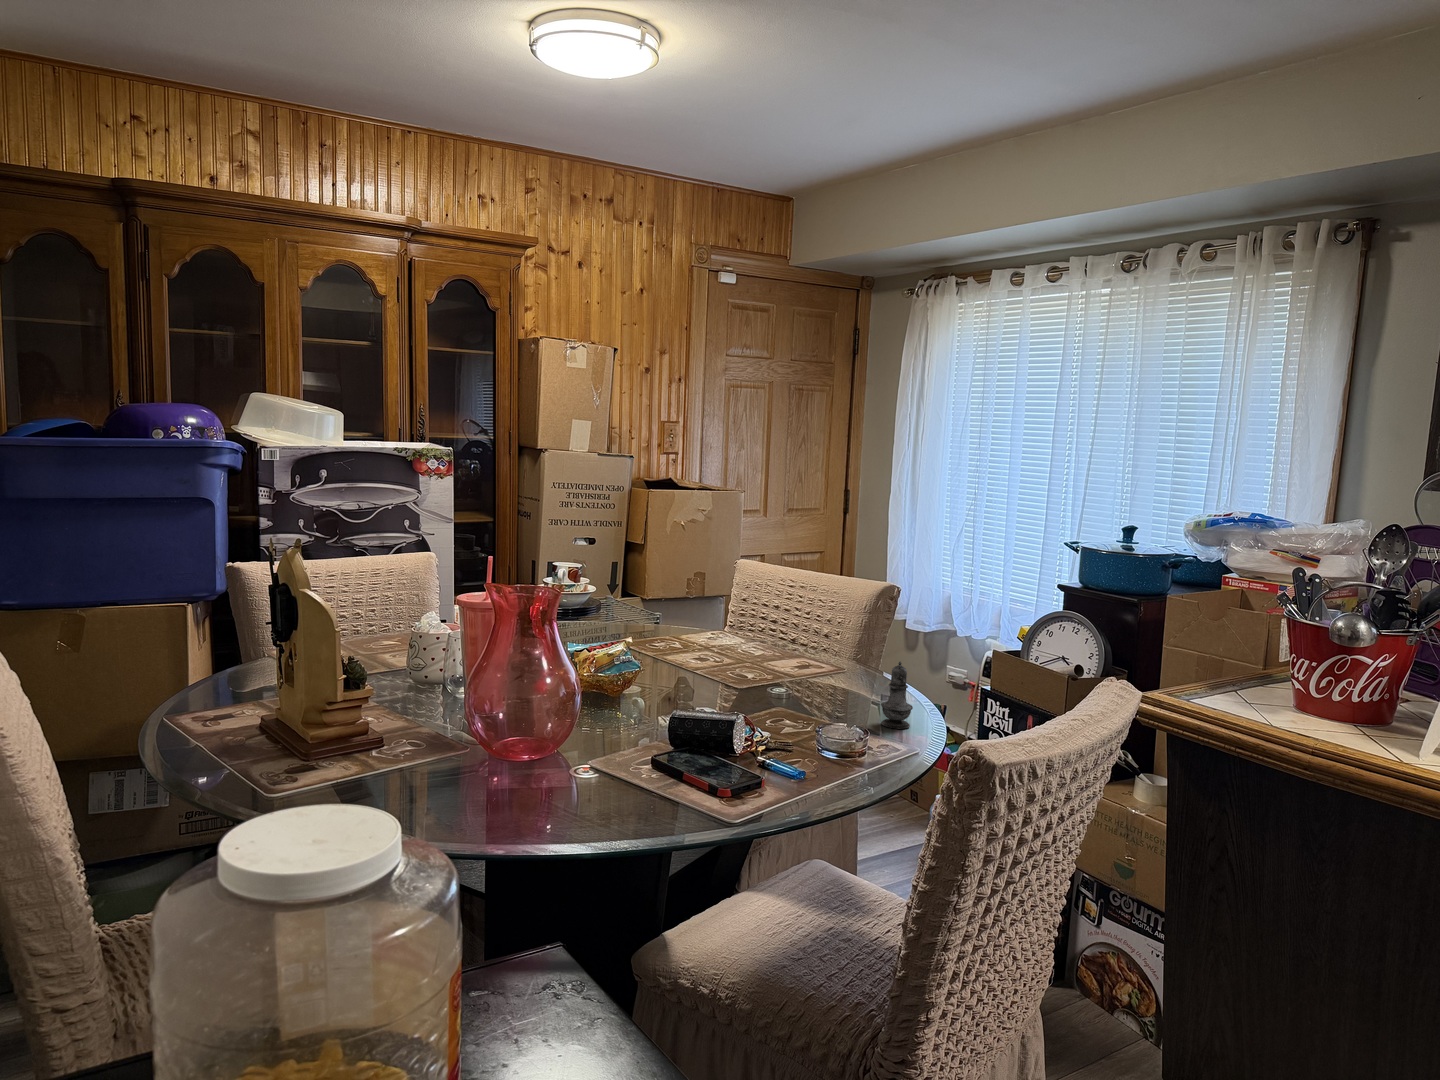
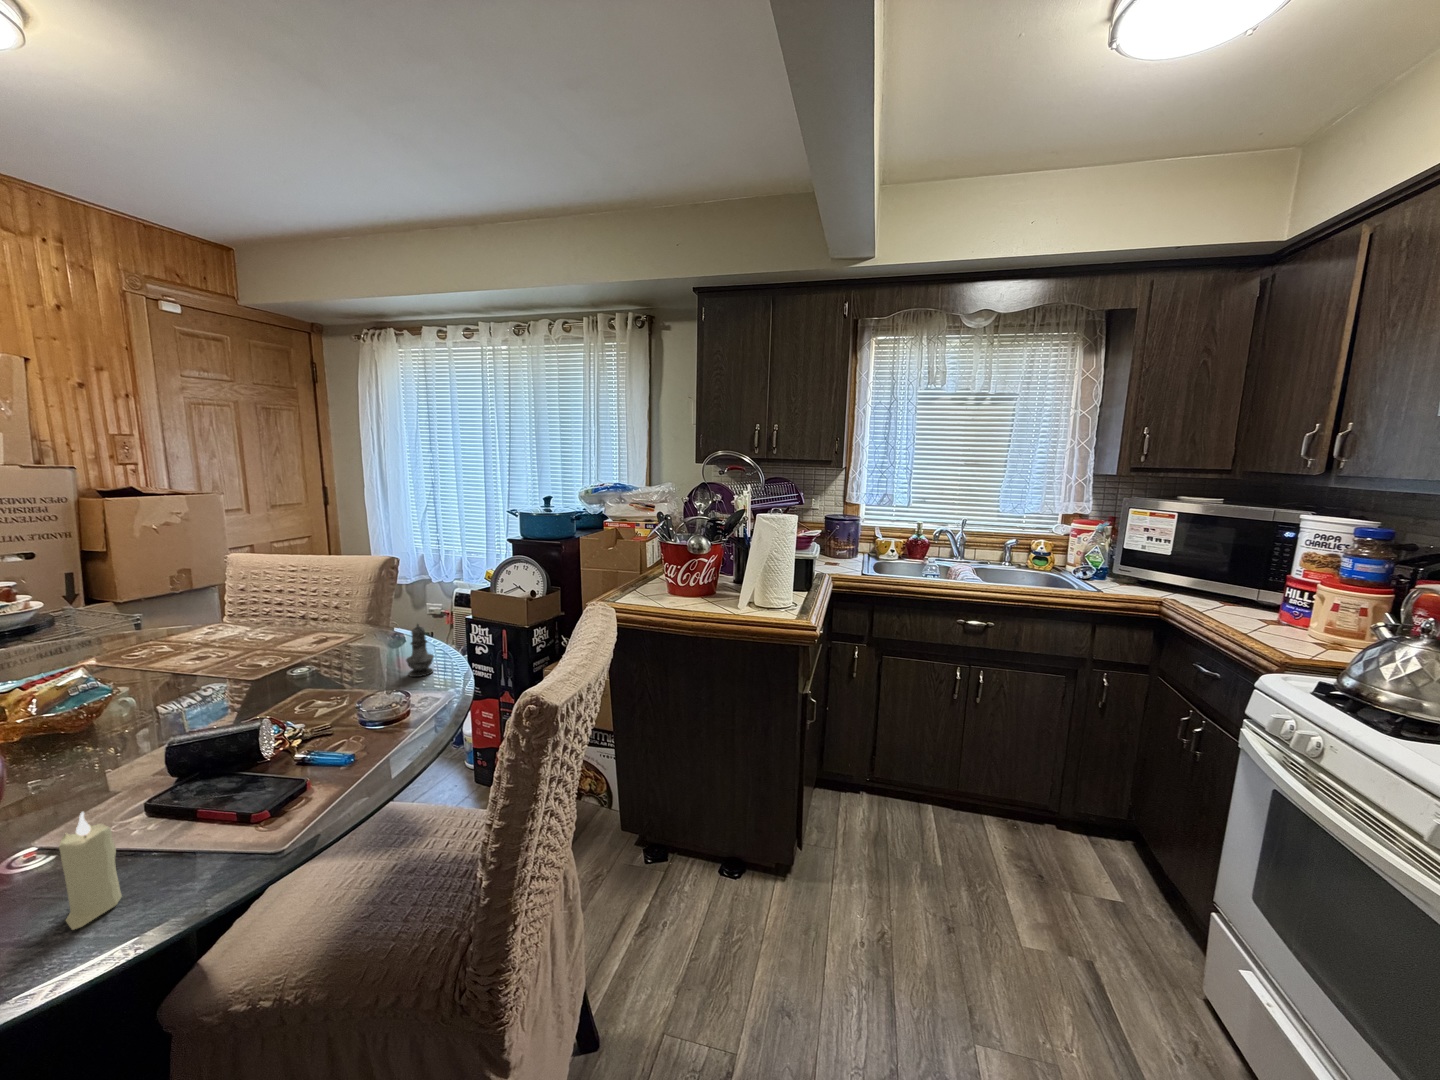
candle: none [600,726,634,817] -> present [59,812,122,930]

